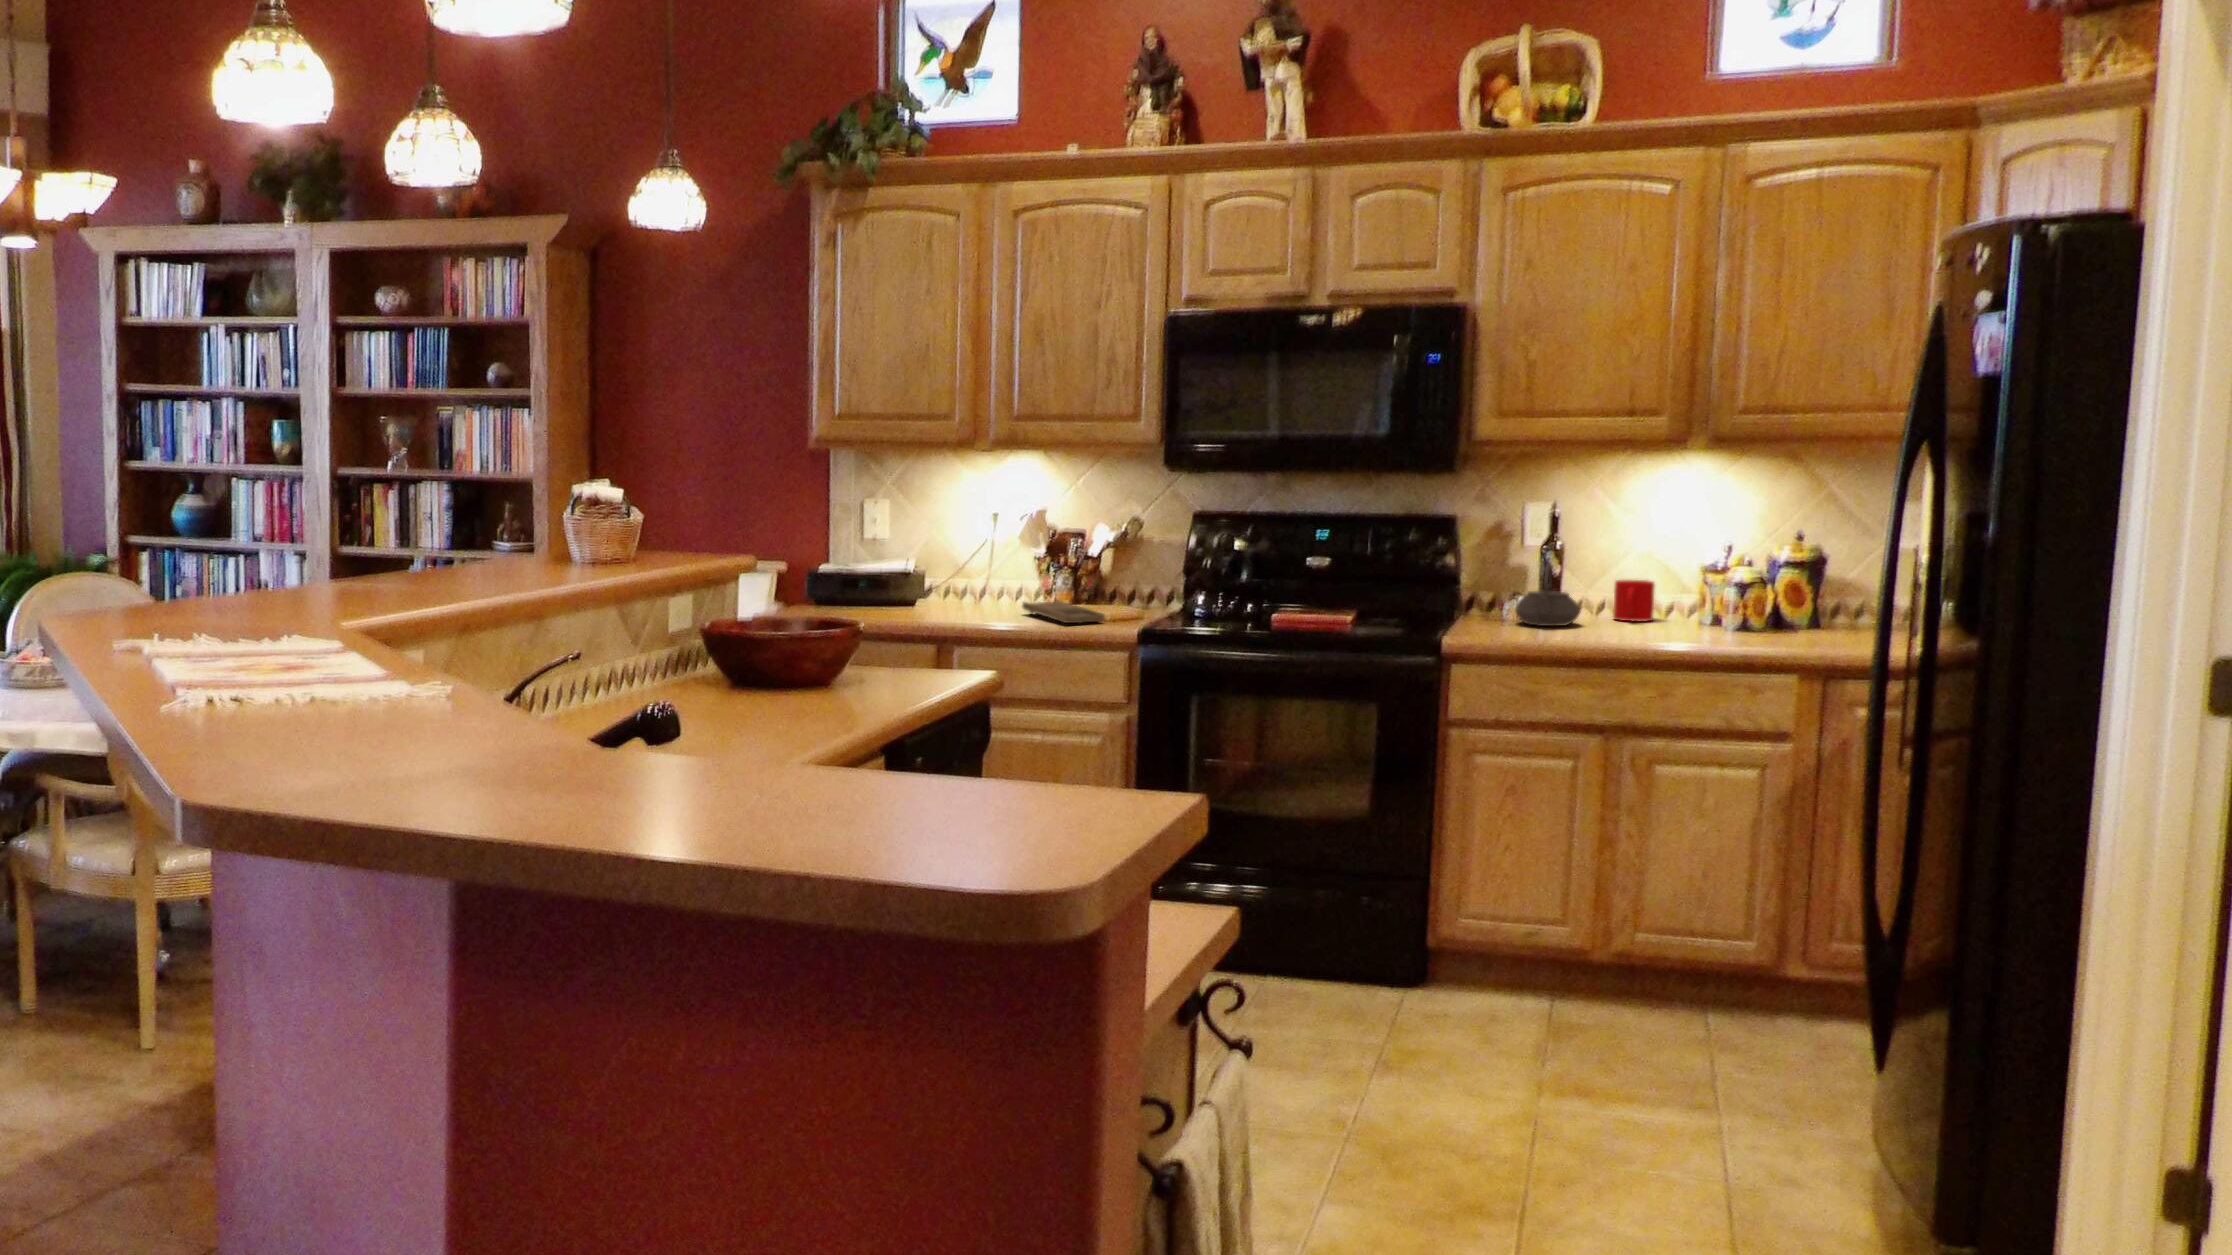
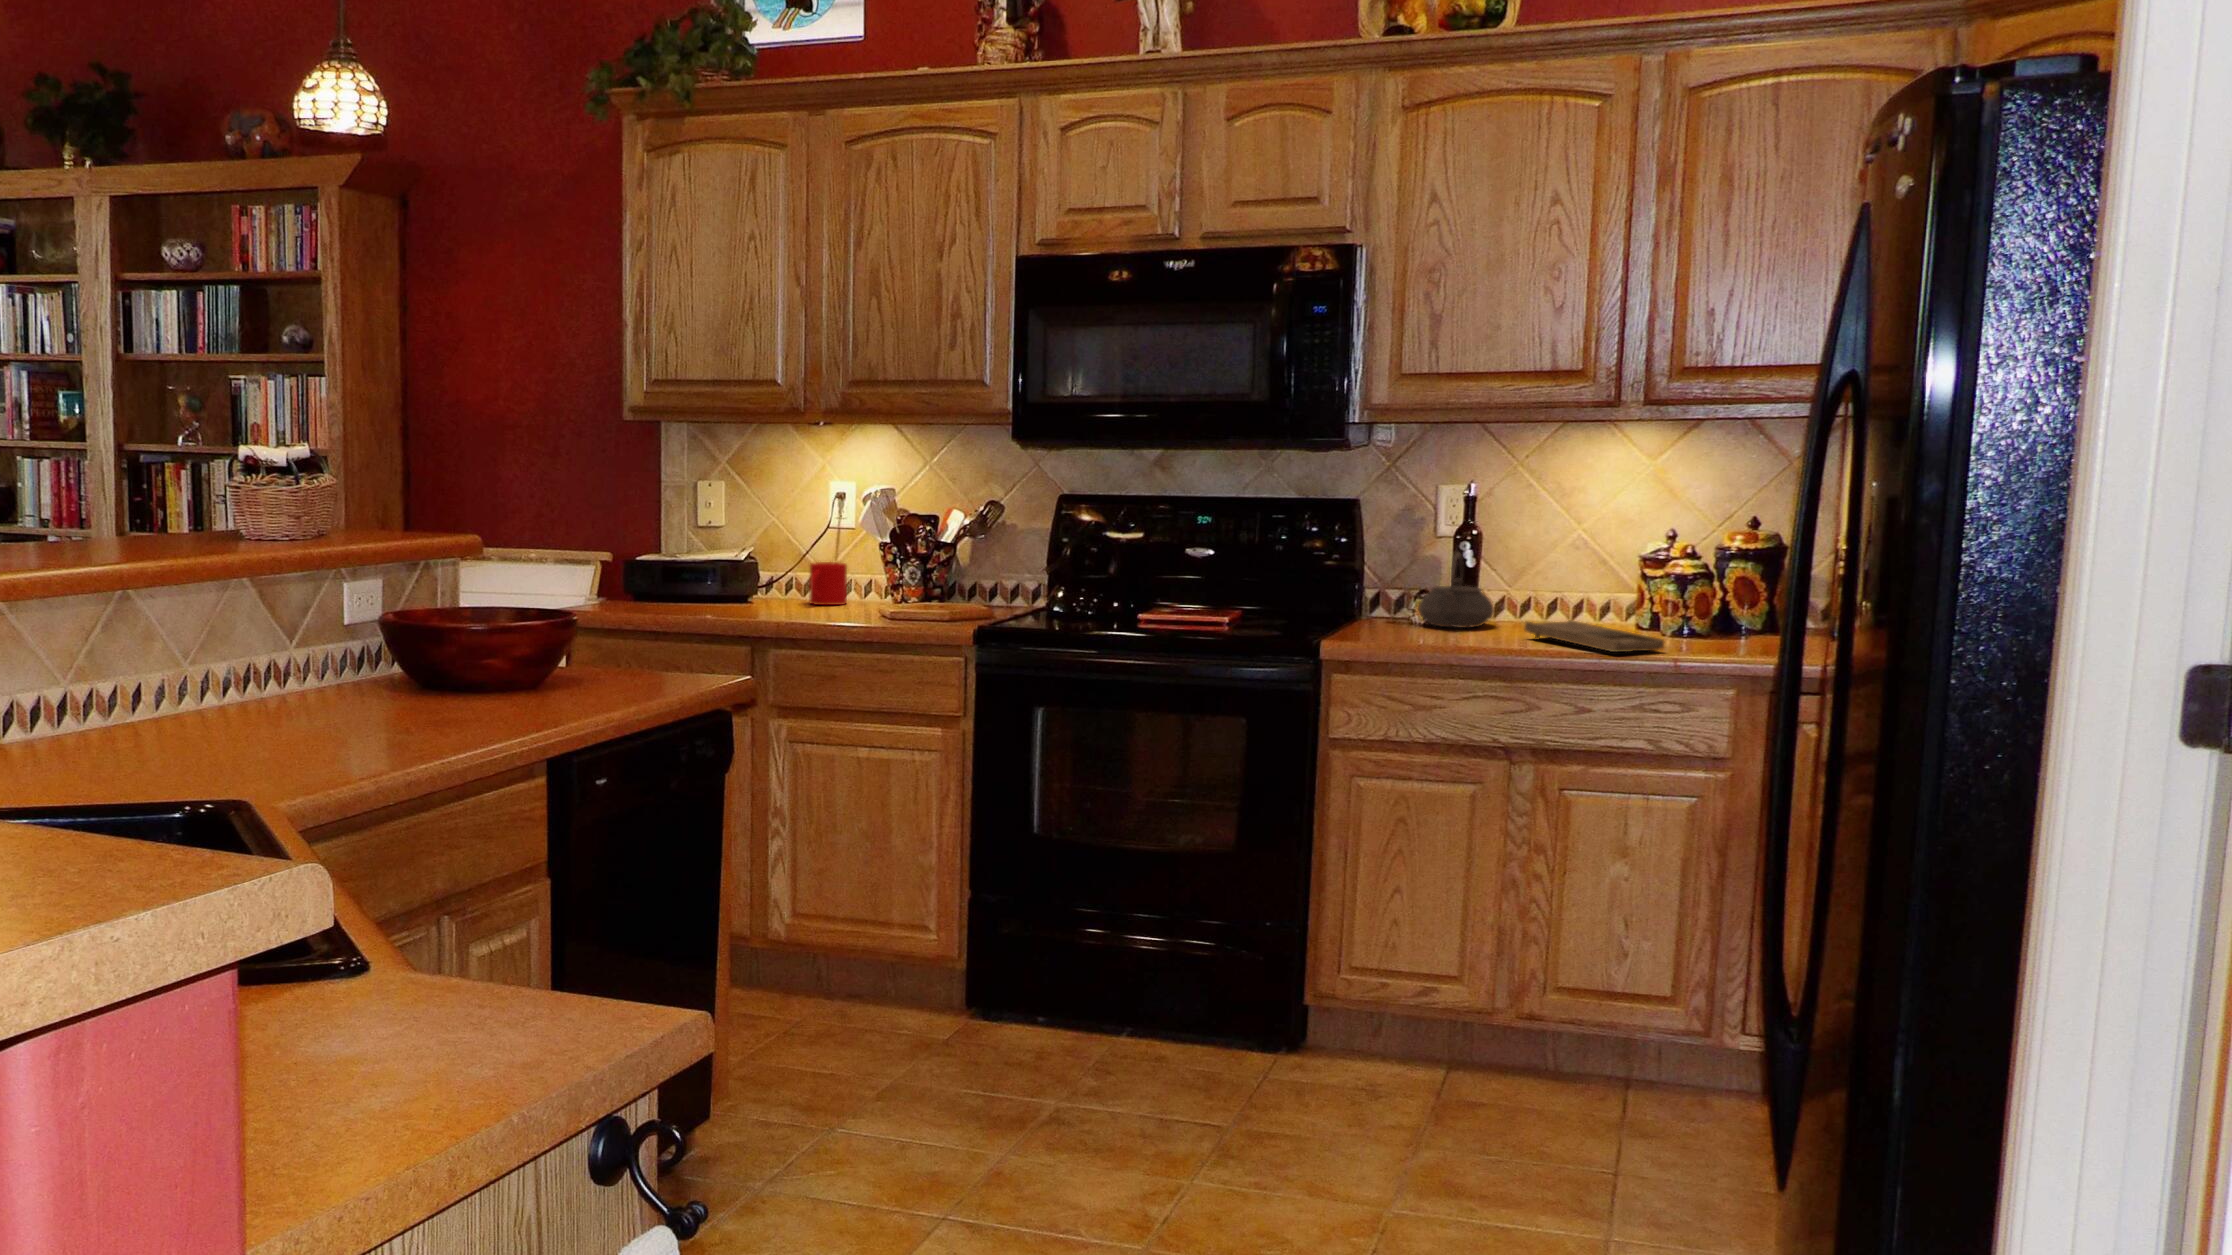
mug: present [1613,580,1655,622] -> present [809,562,847,605]
tray: present [1022,601,1105,623] -> present [1525,620,1664,652]

